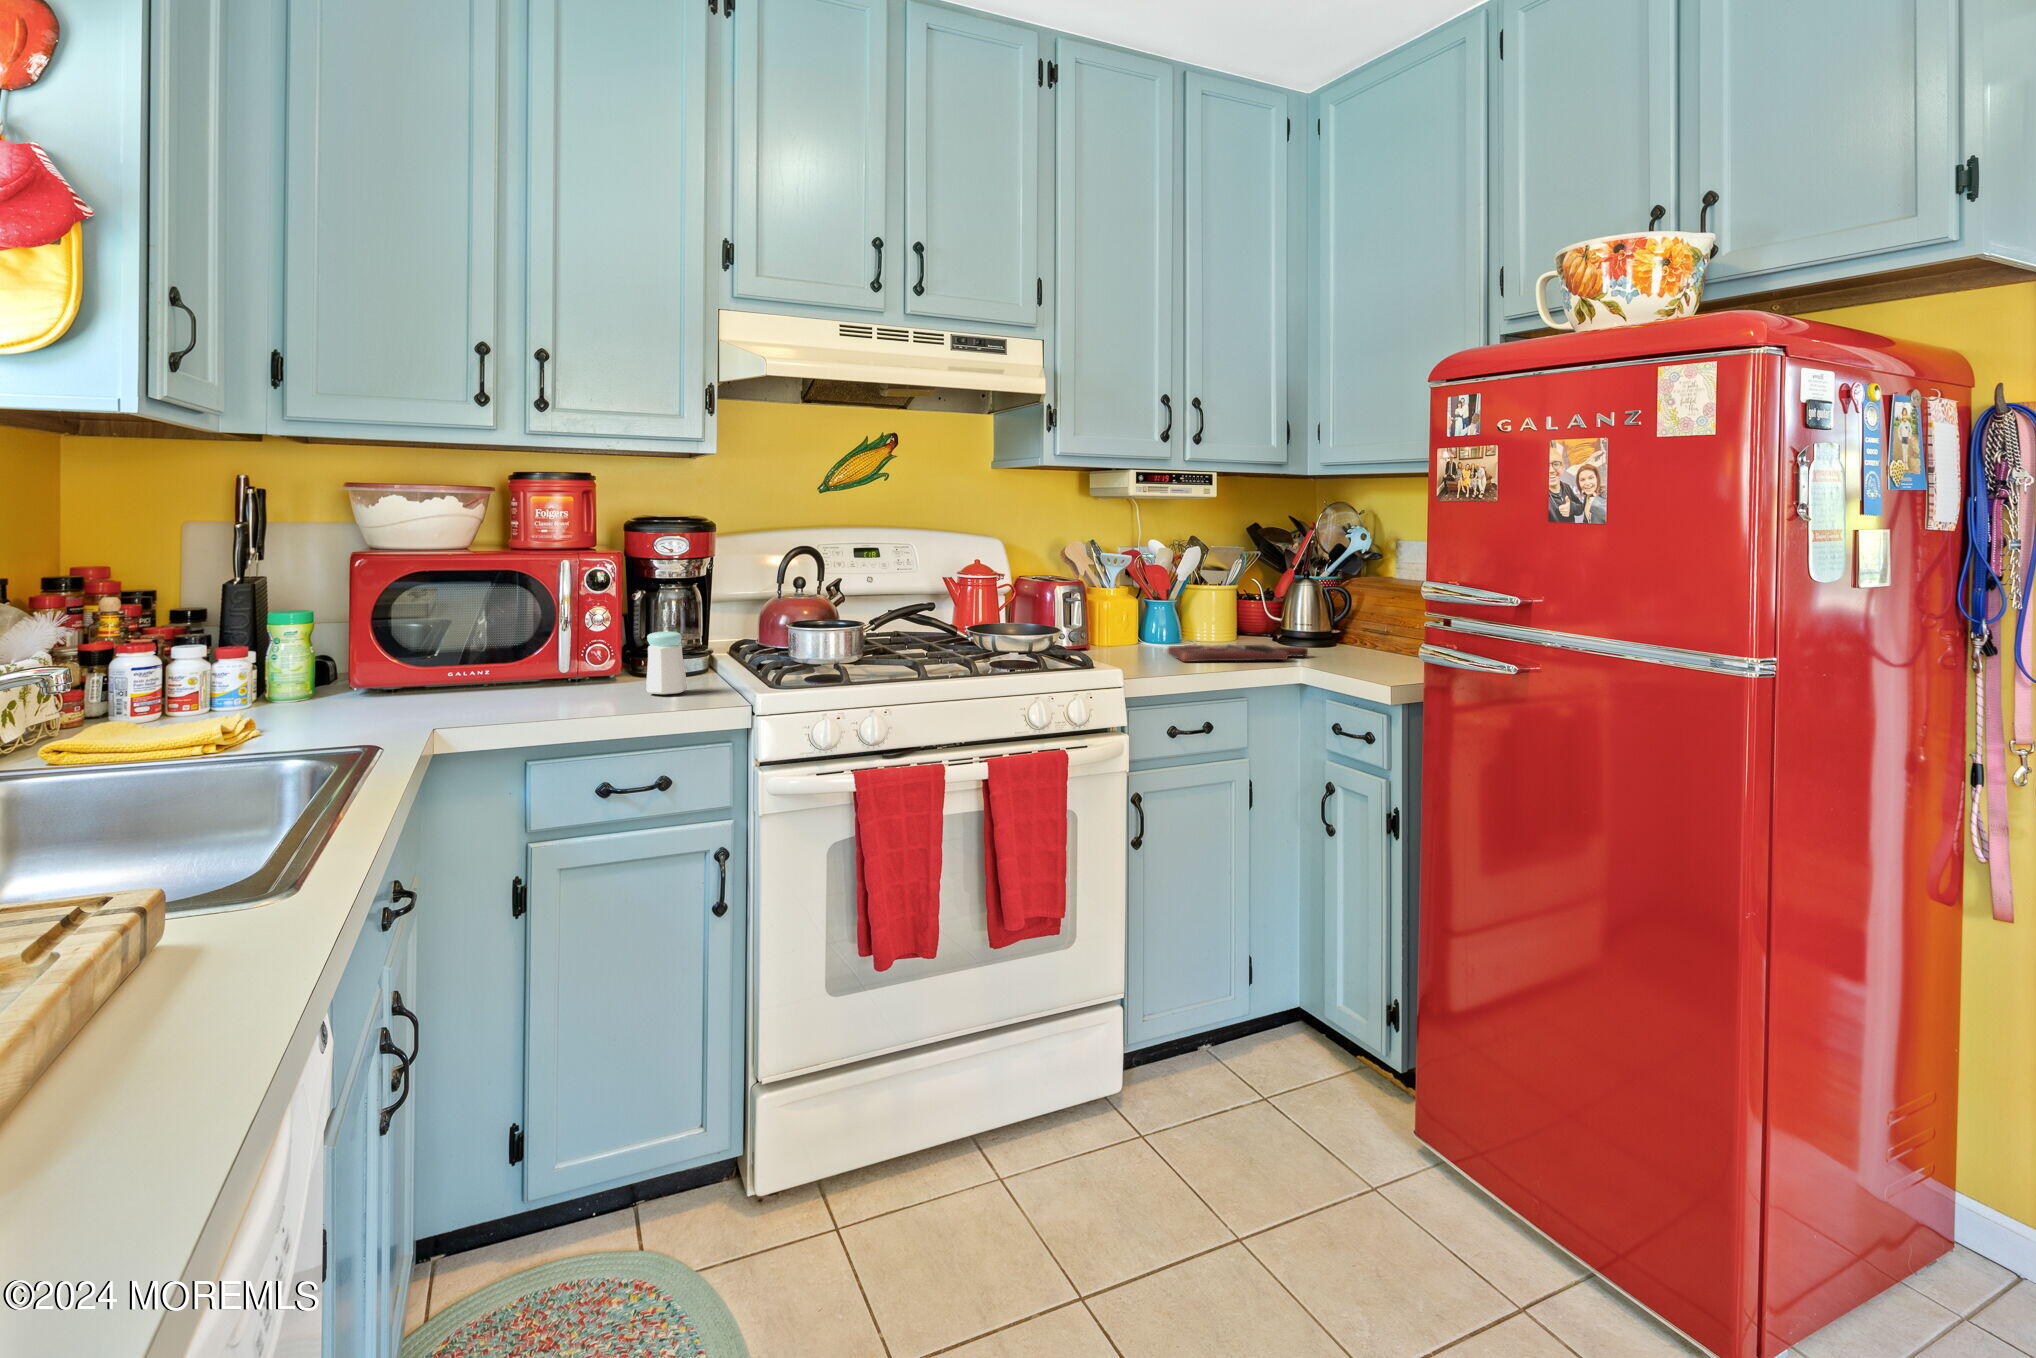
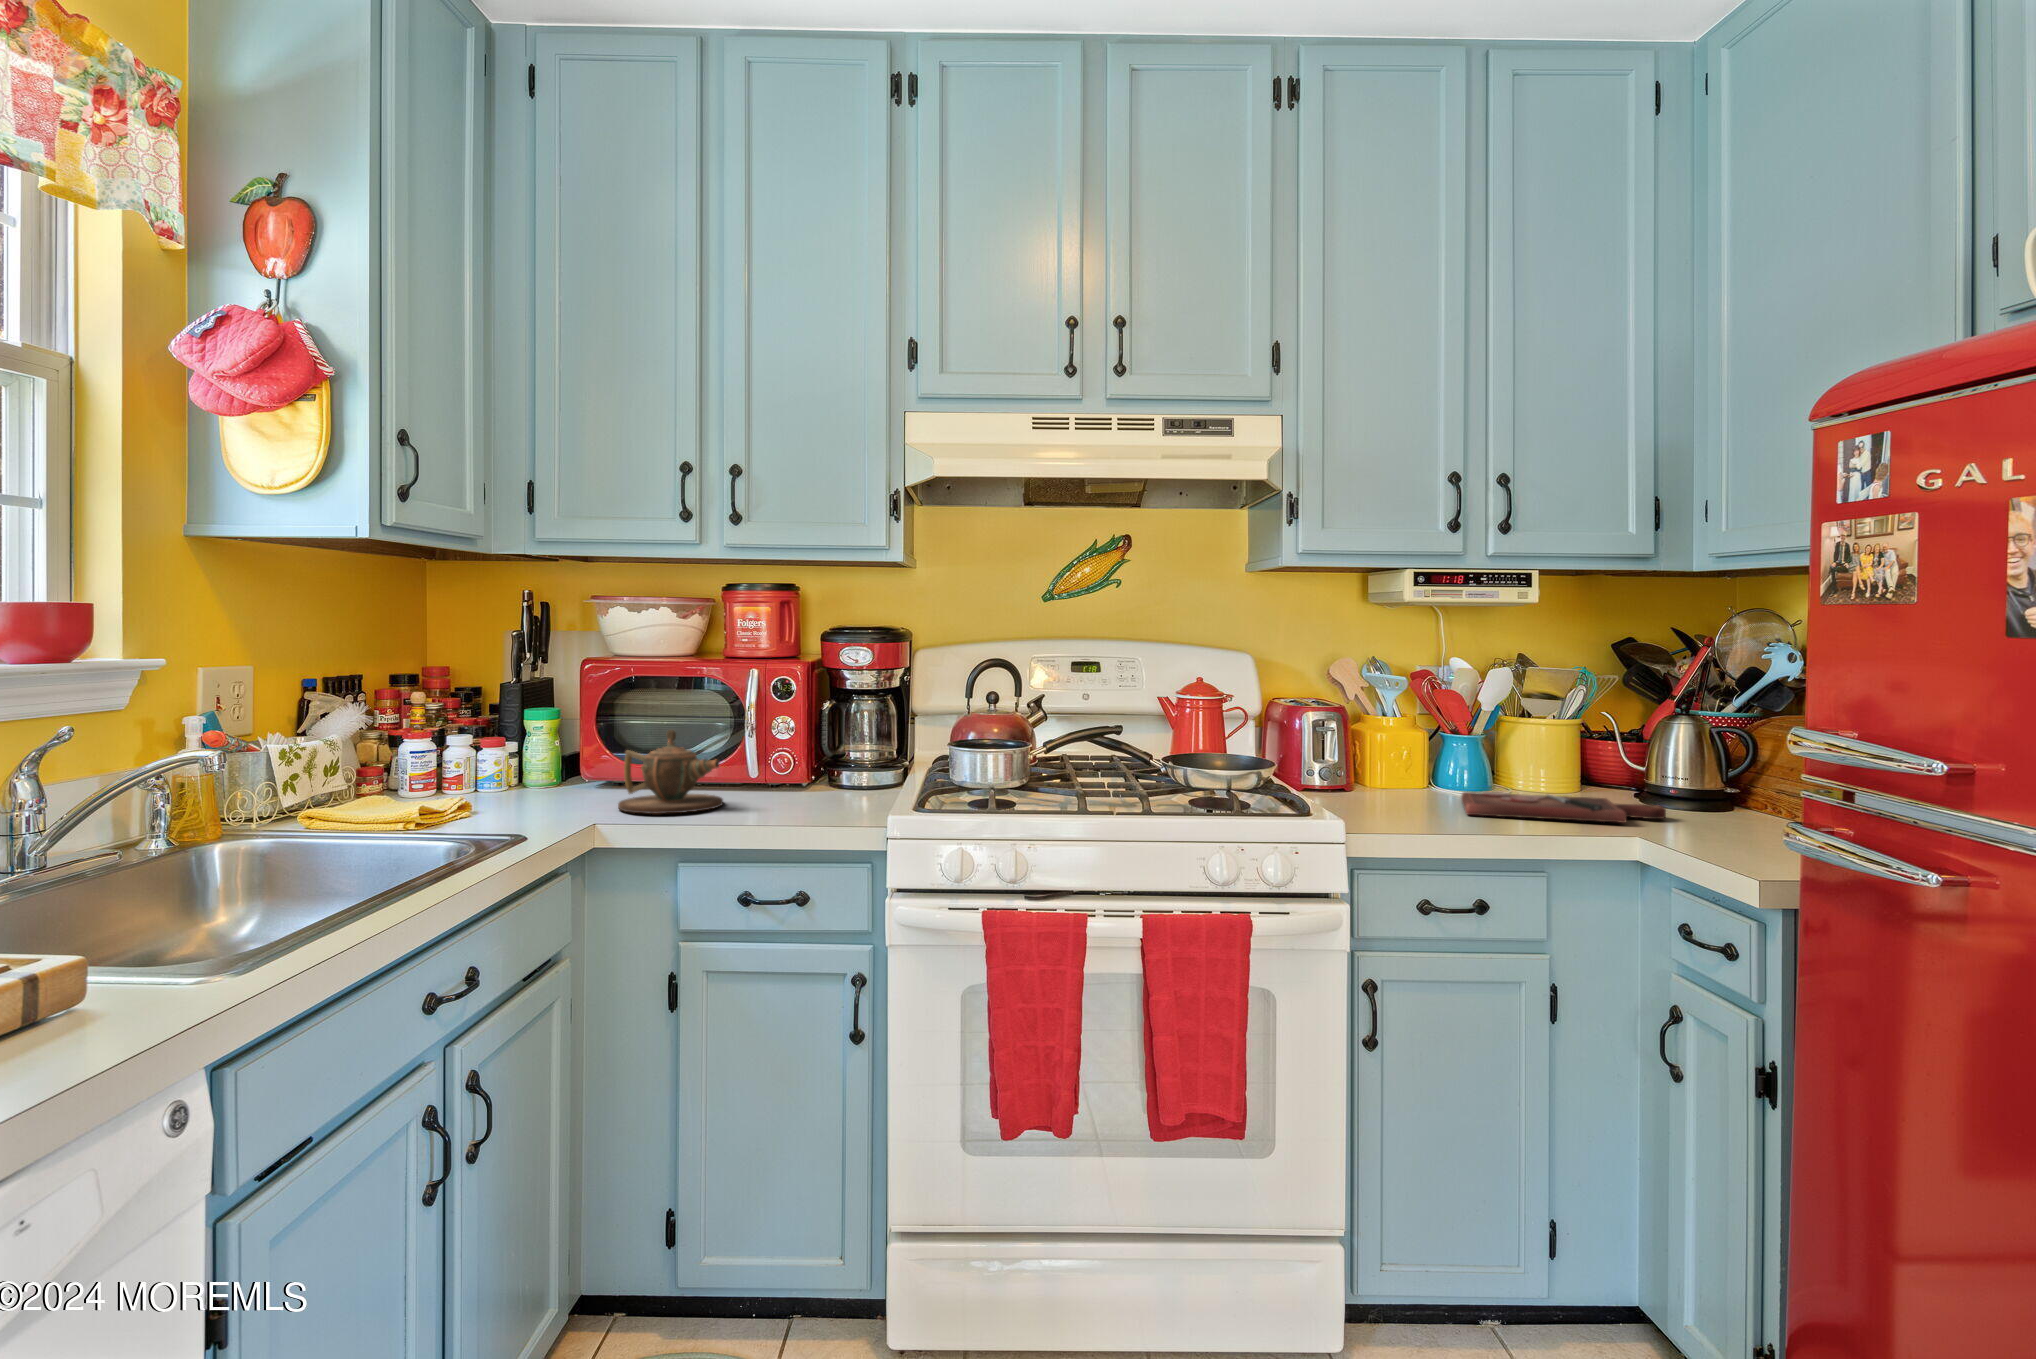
teapot: none [457,622,569,705] -> present [618,730,723,814]
salt shaker: present [646,632,687,694] -> none [789,746,833,813]

